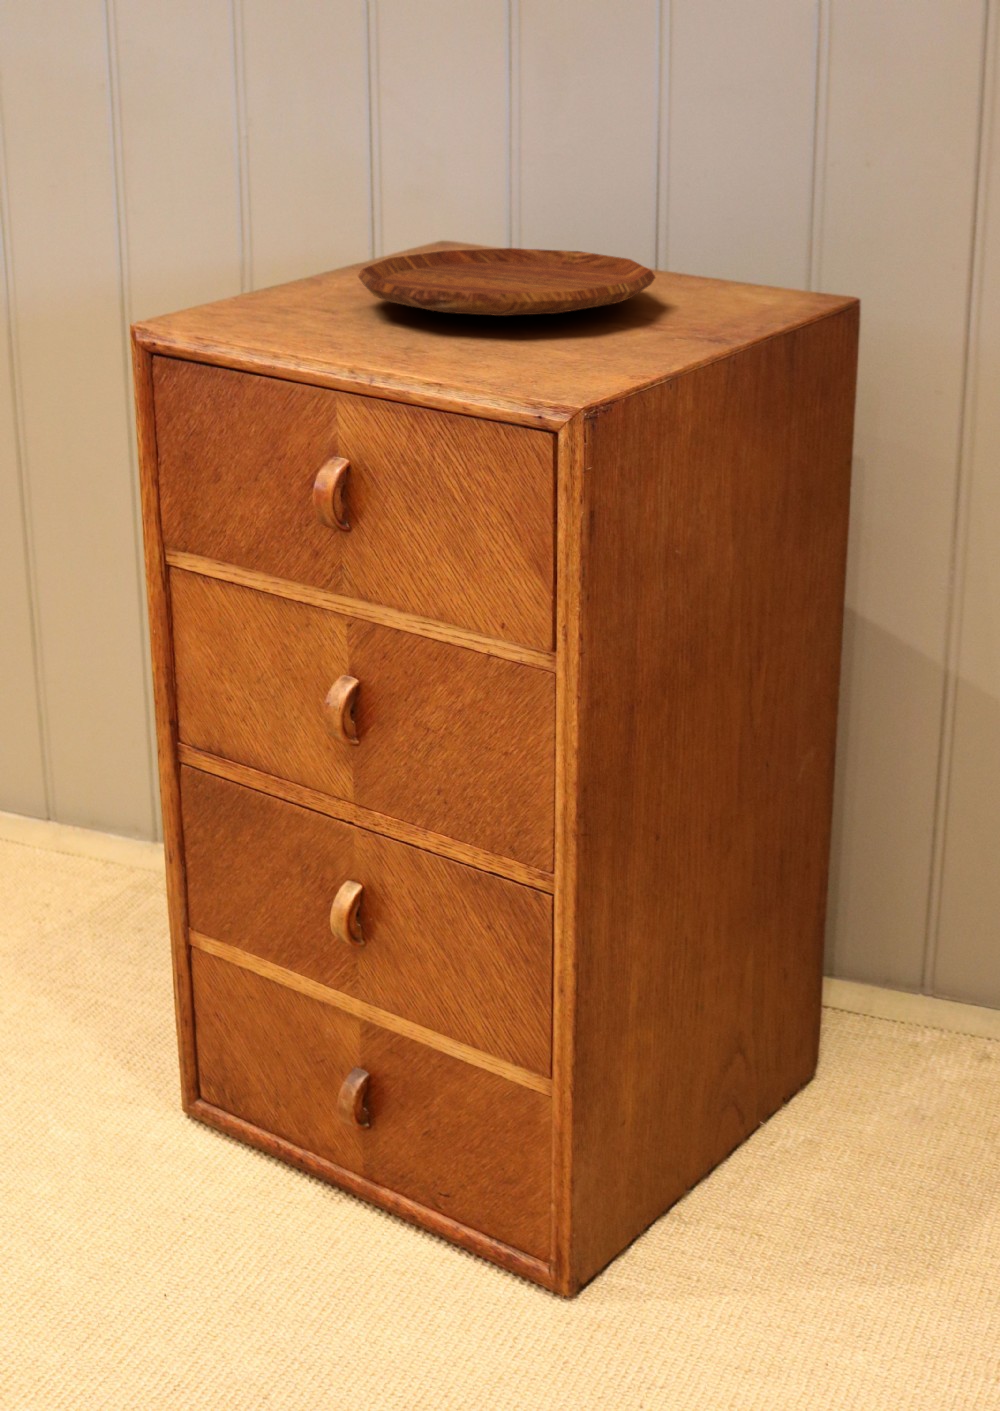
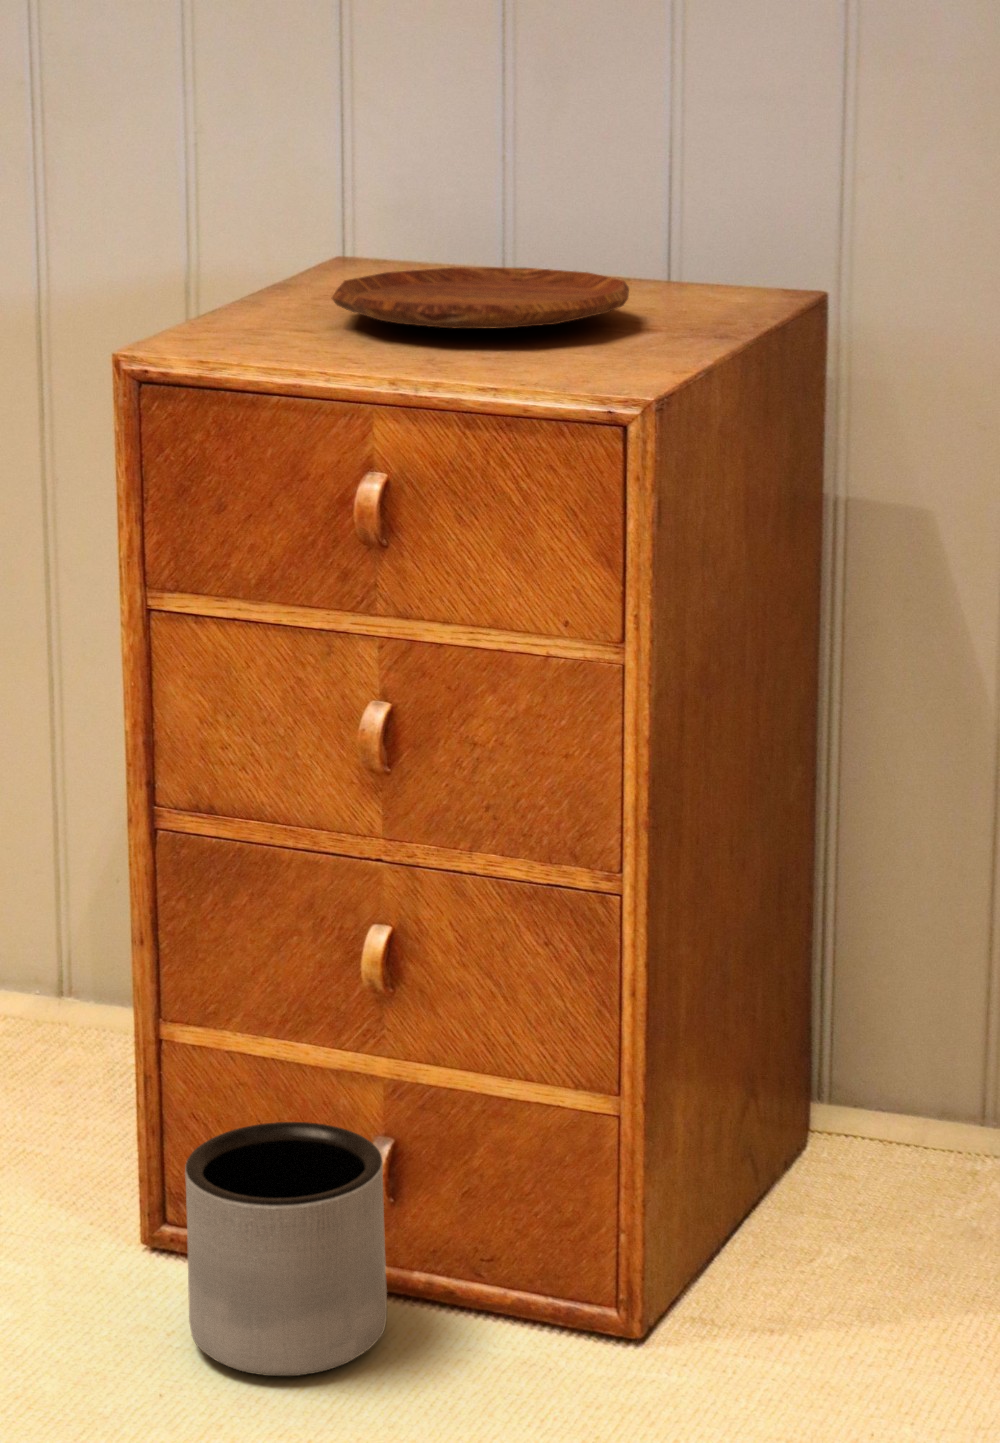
planter: none [147,1045,338,1291] -> present [185,1122,387,1376]

